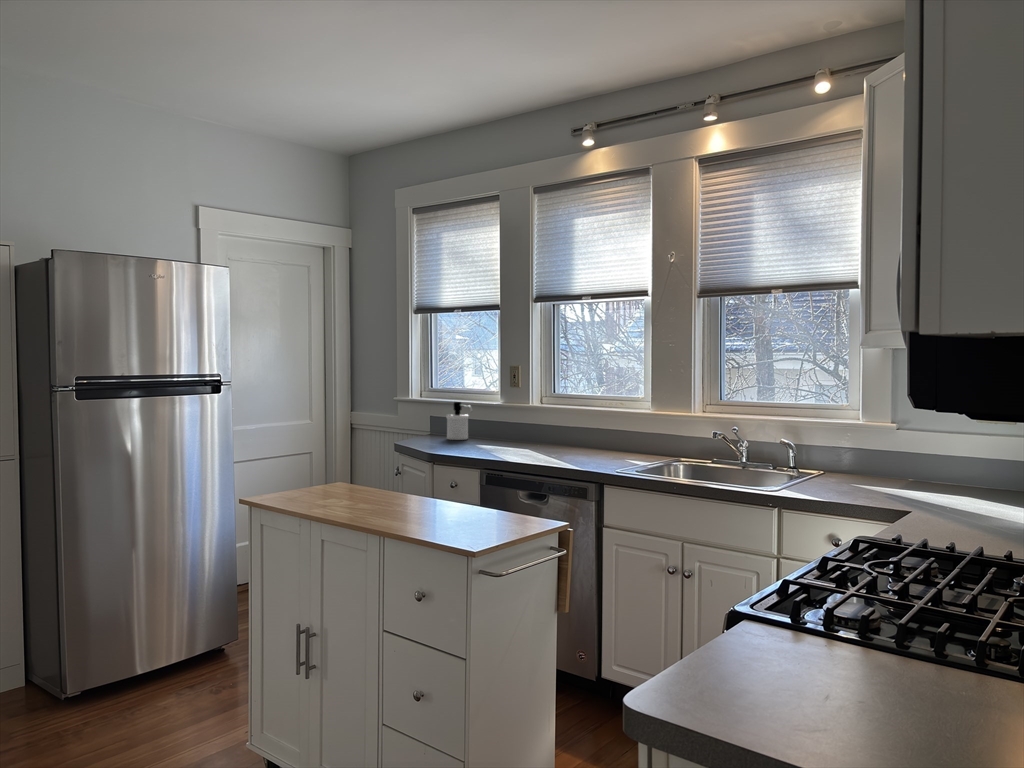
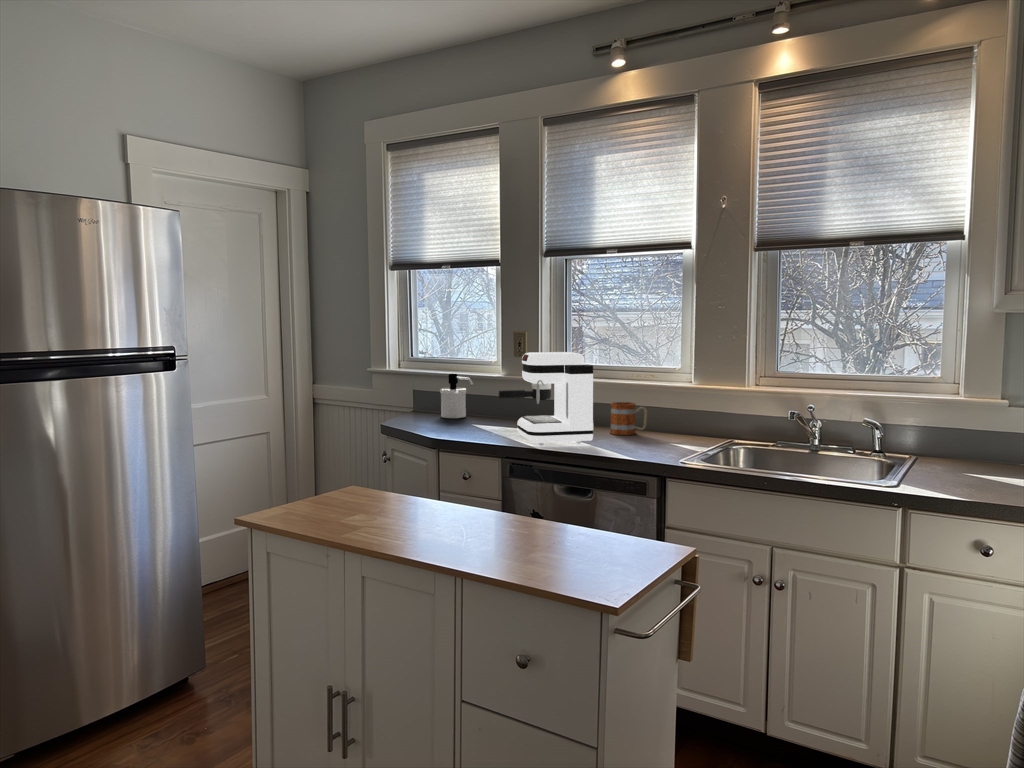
coffee maker: none [481,383,556,458] -> present [499,352,593,445]
mug: none [579,426,609,454] -> present [610,402,647,435]

